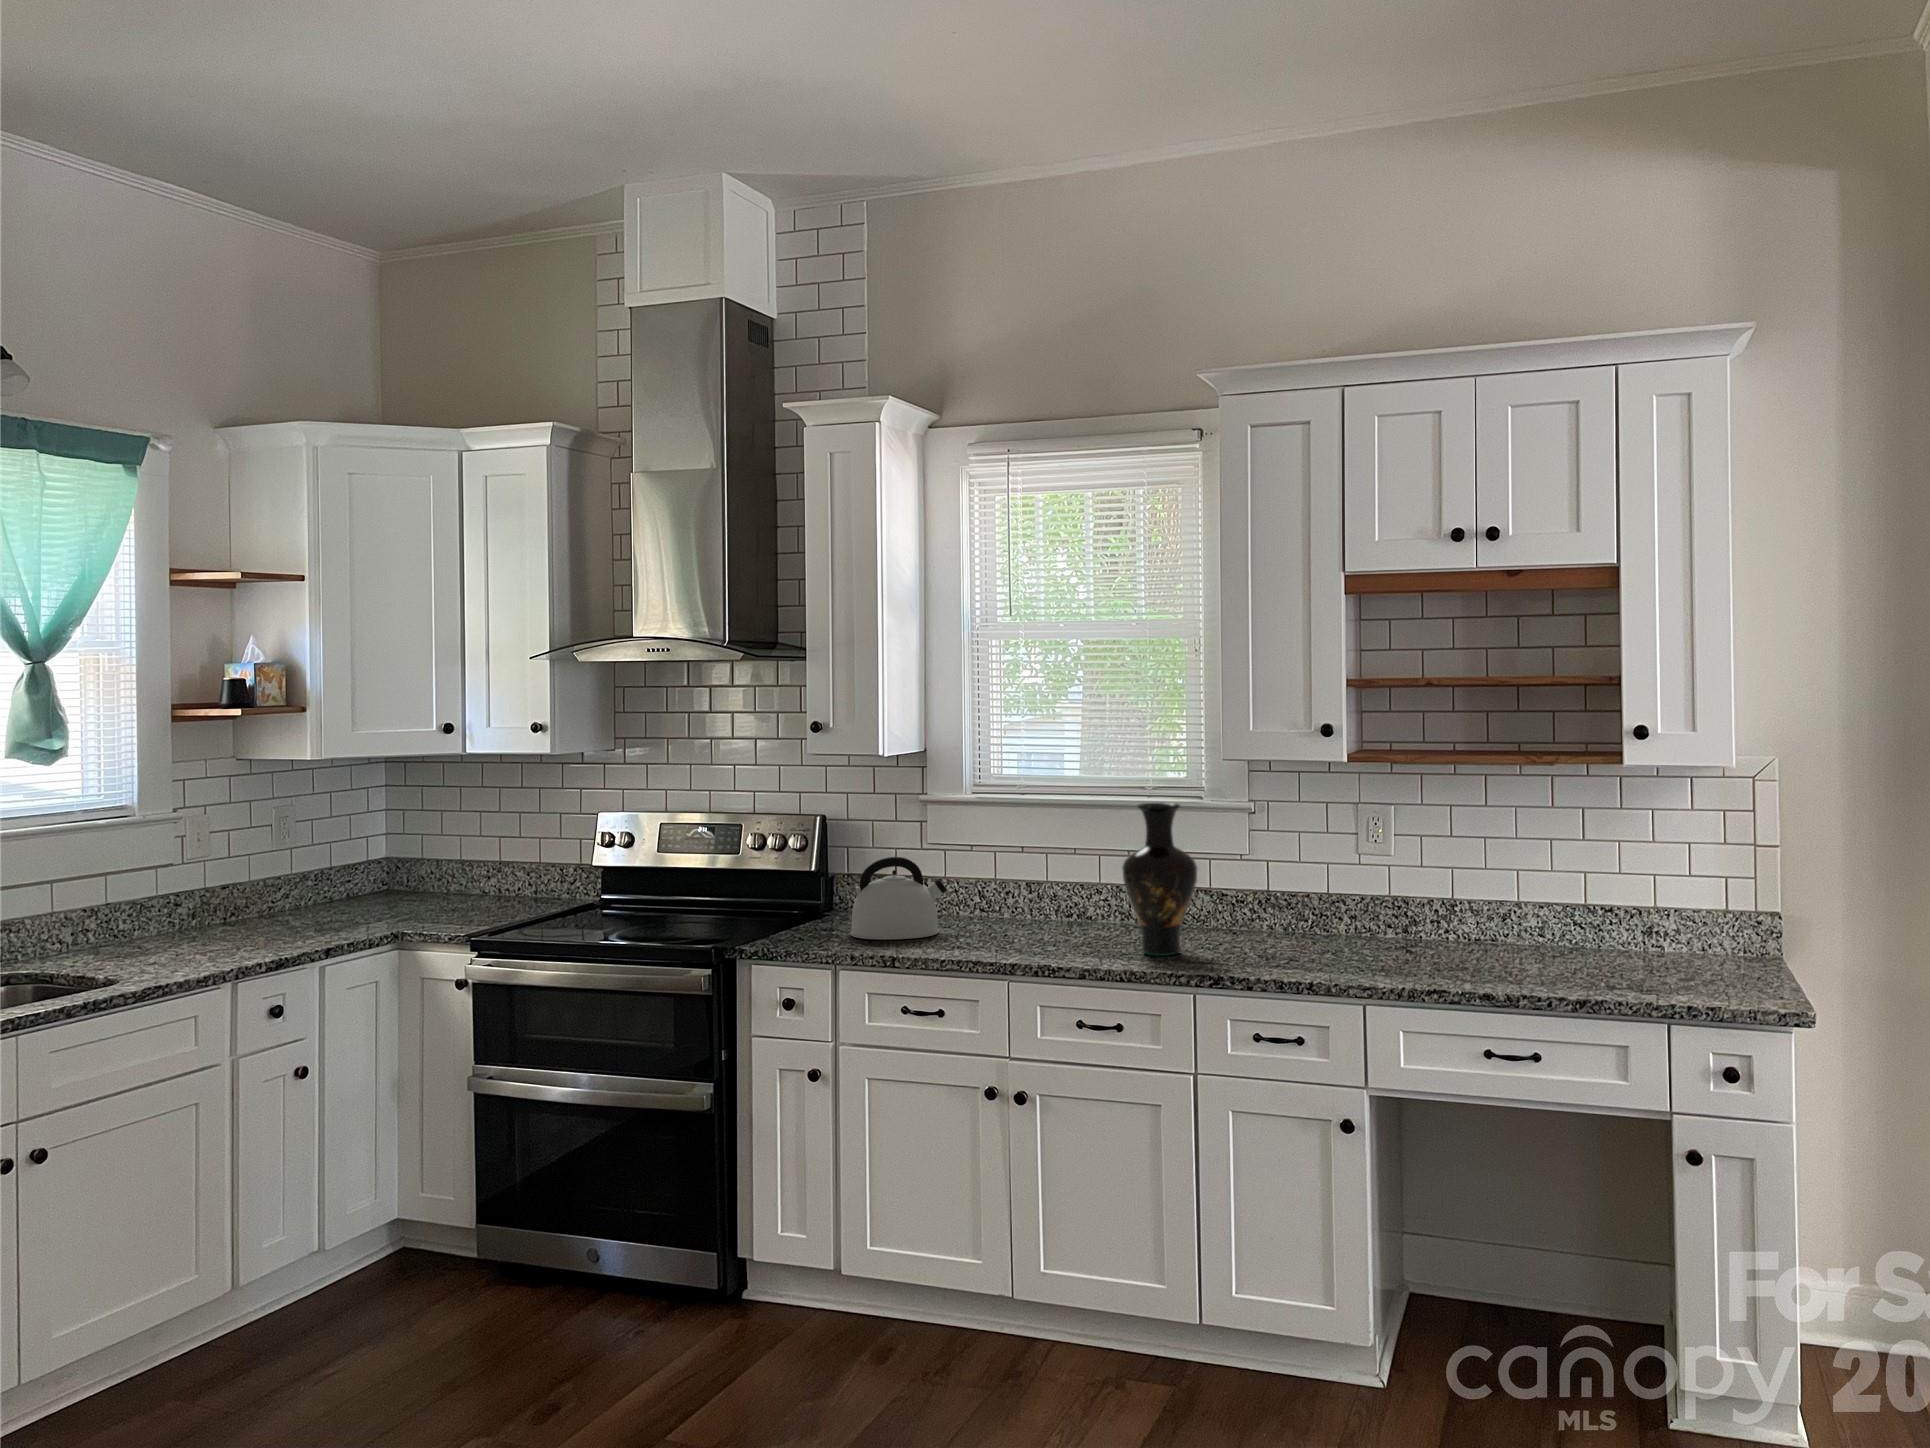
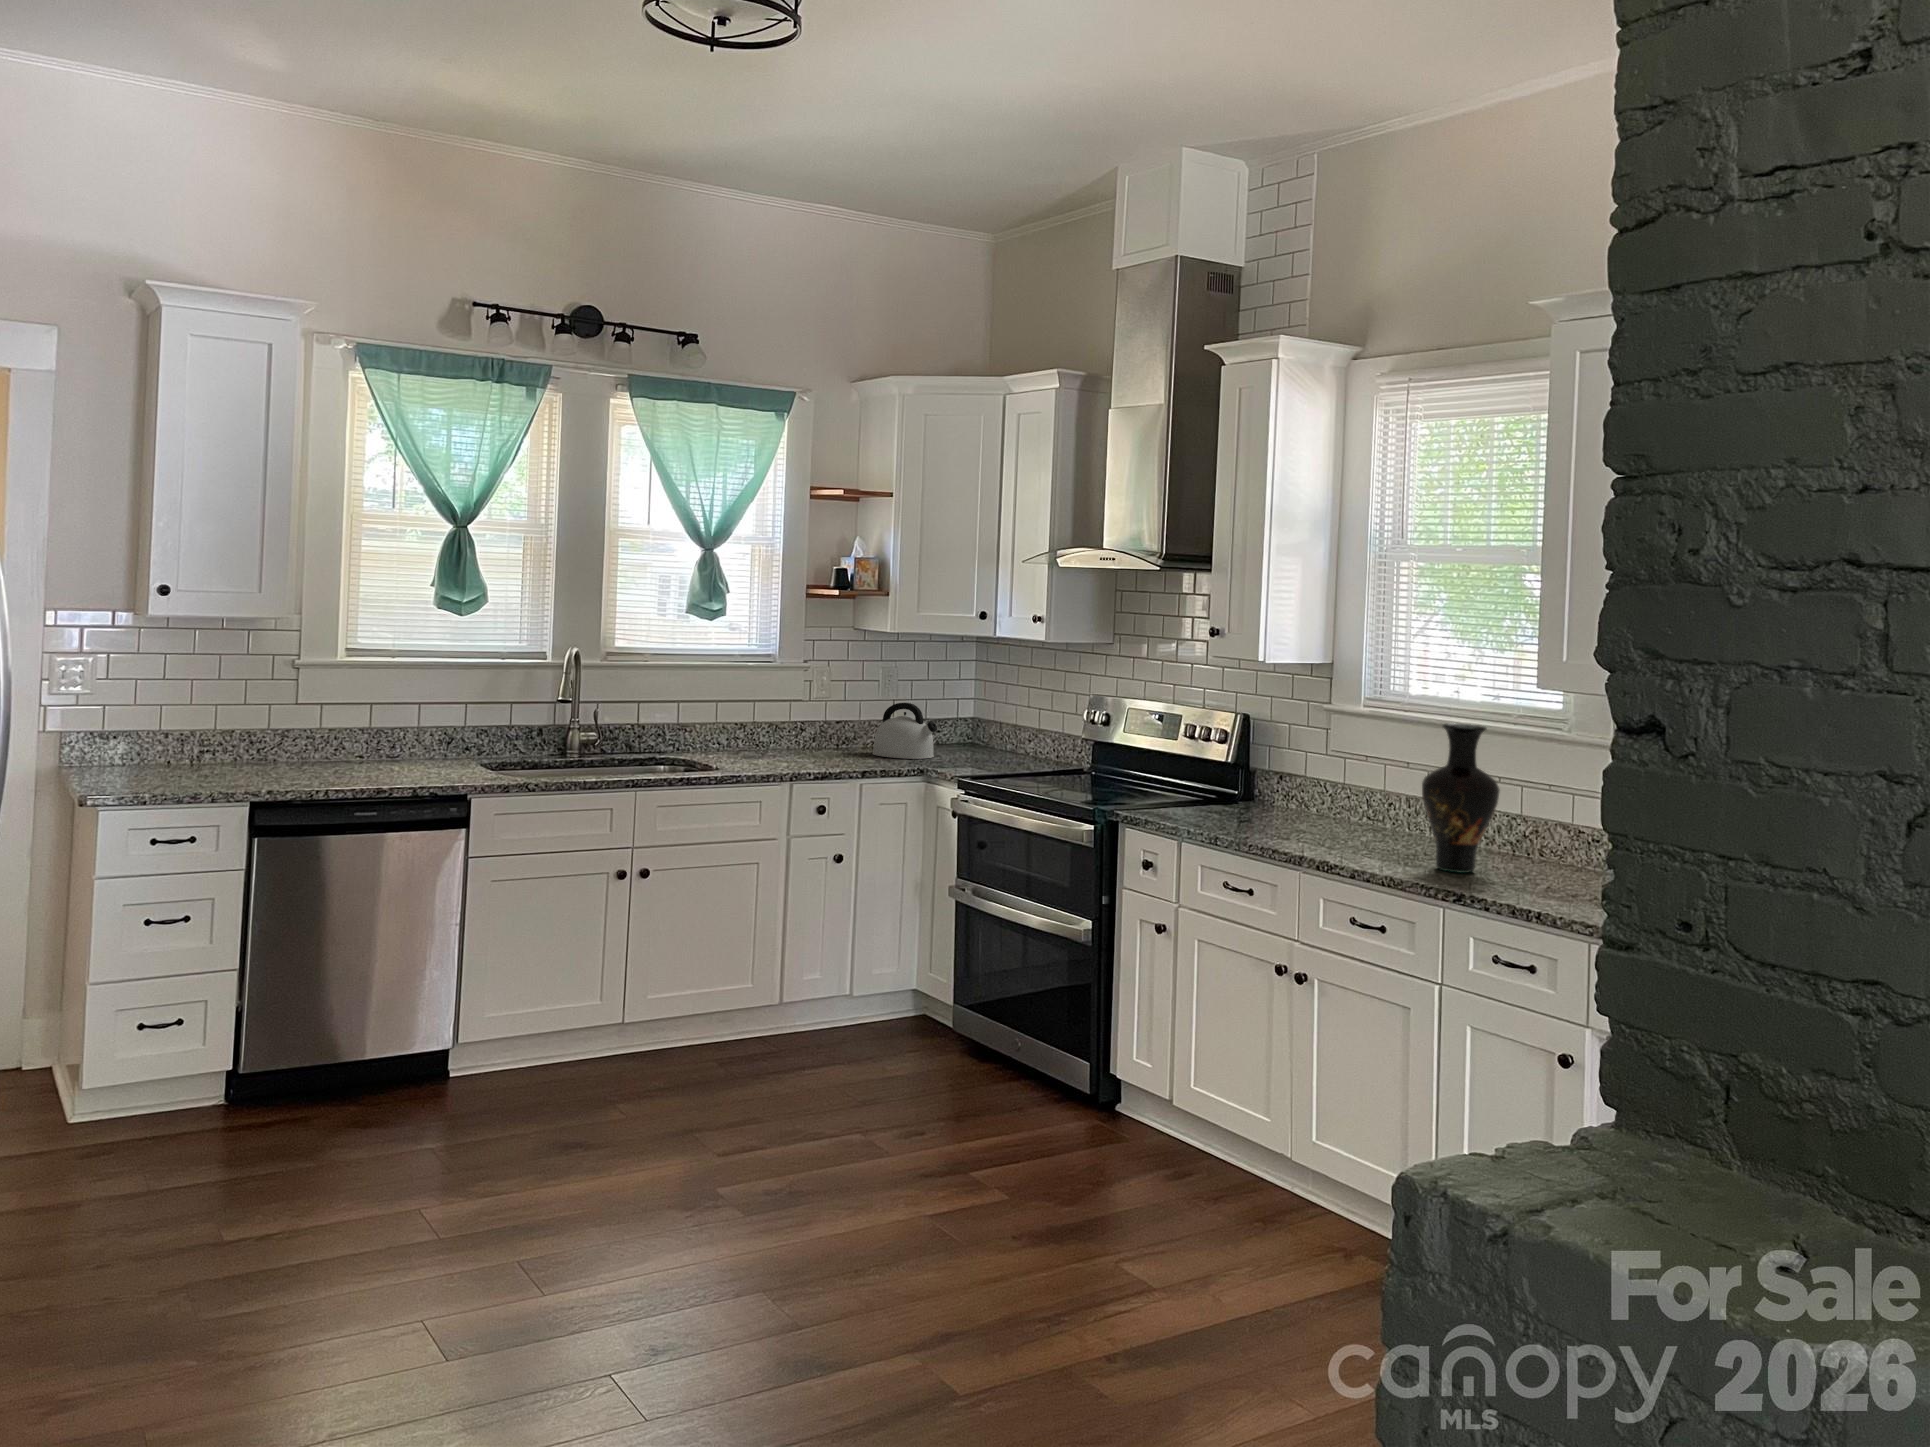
kettle: present [850,857,947,940] -> present [872,703,937,759]

